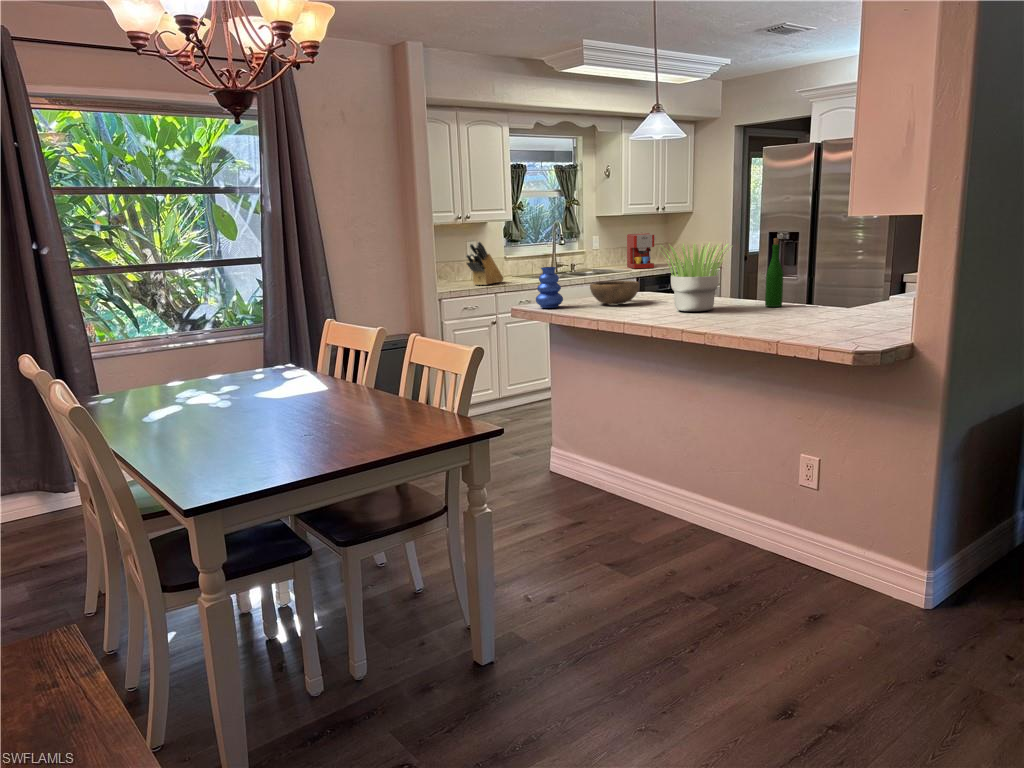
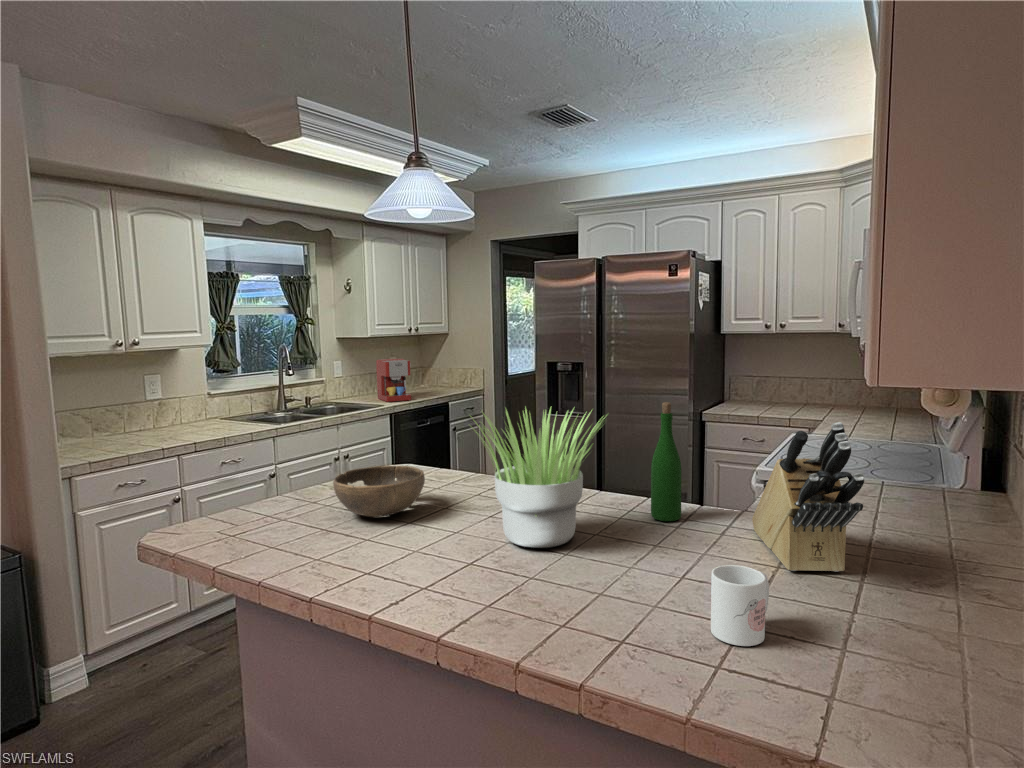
knife block: present [466,242,503,285] -> present [752,422,864,572]
vase: present [536,267,563,308] -> none [222,453,280,536]
mug: none [746,299,777,328] -> present [711,565,769,646]

